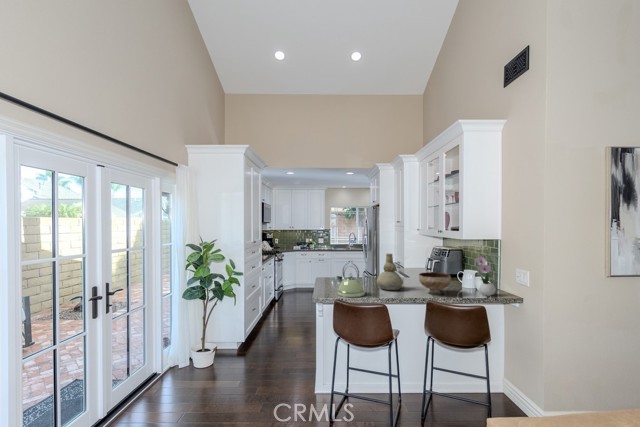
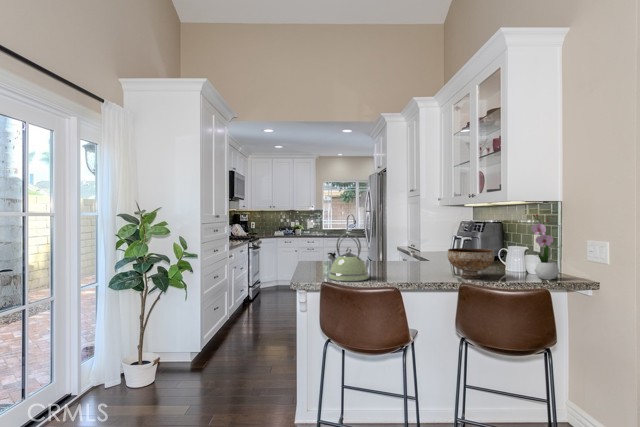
vase: present [377,254,403,290] -> none [386,222,424,273]

